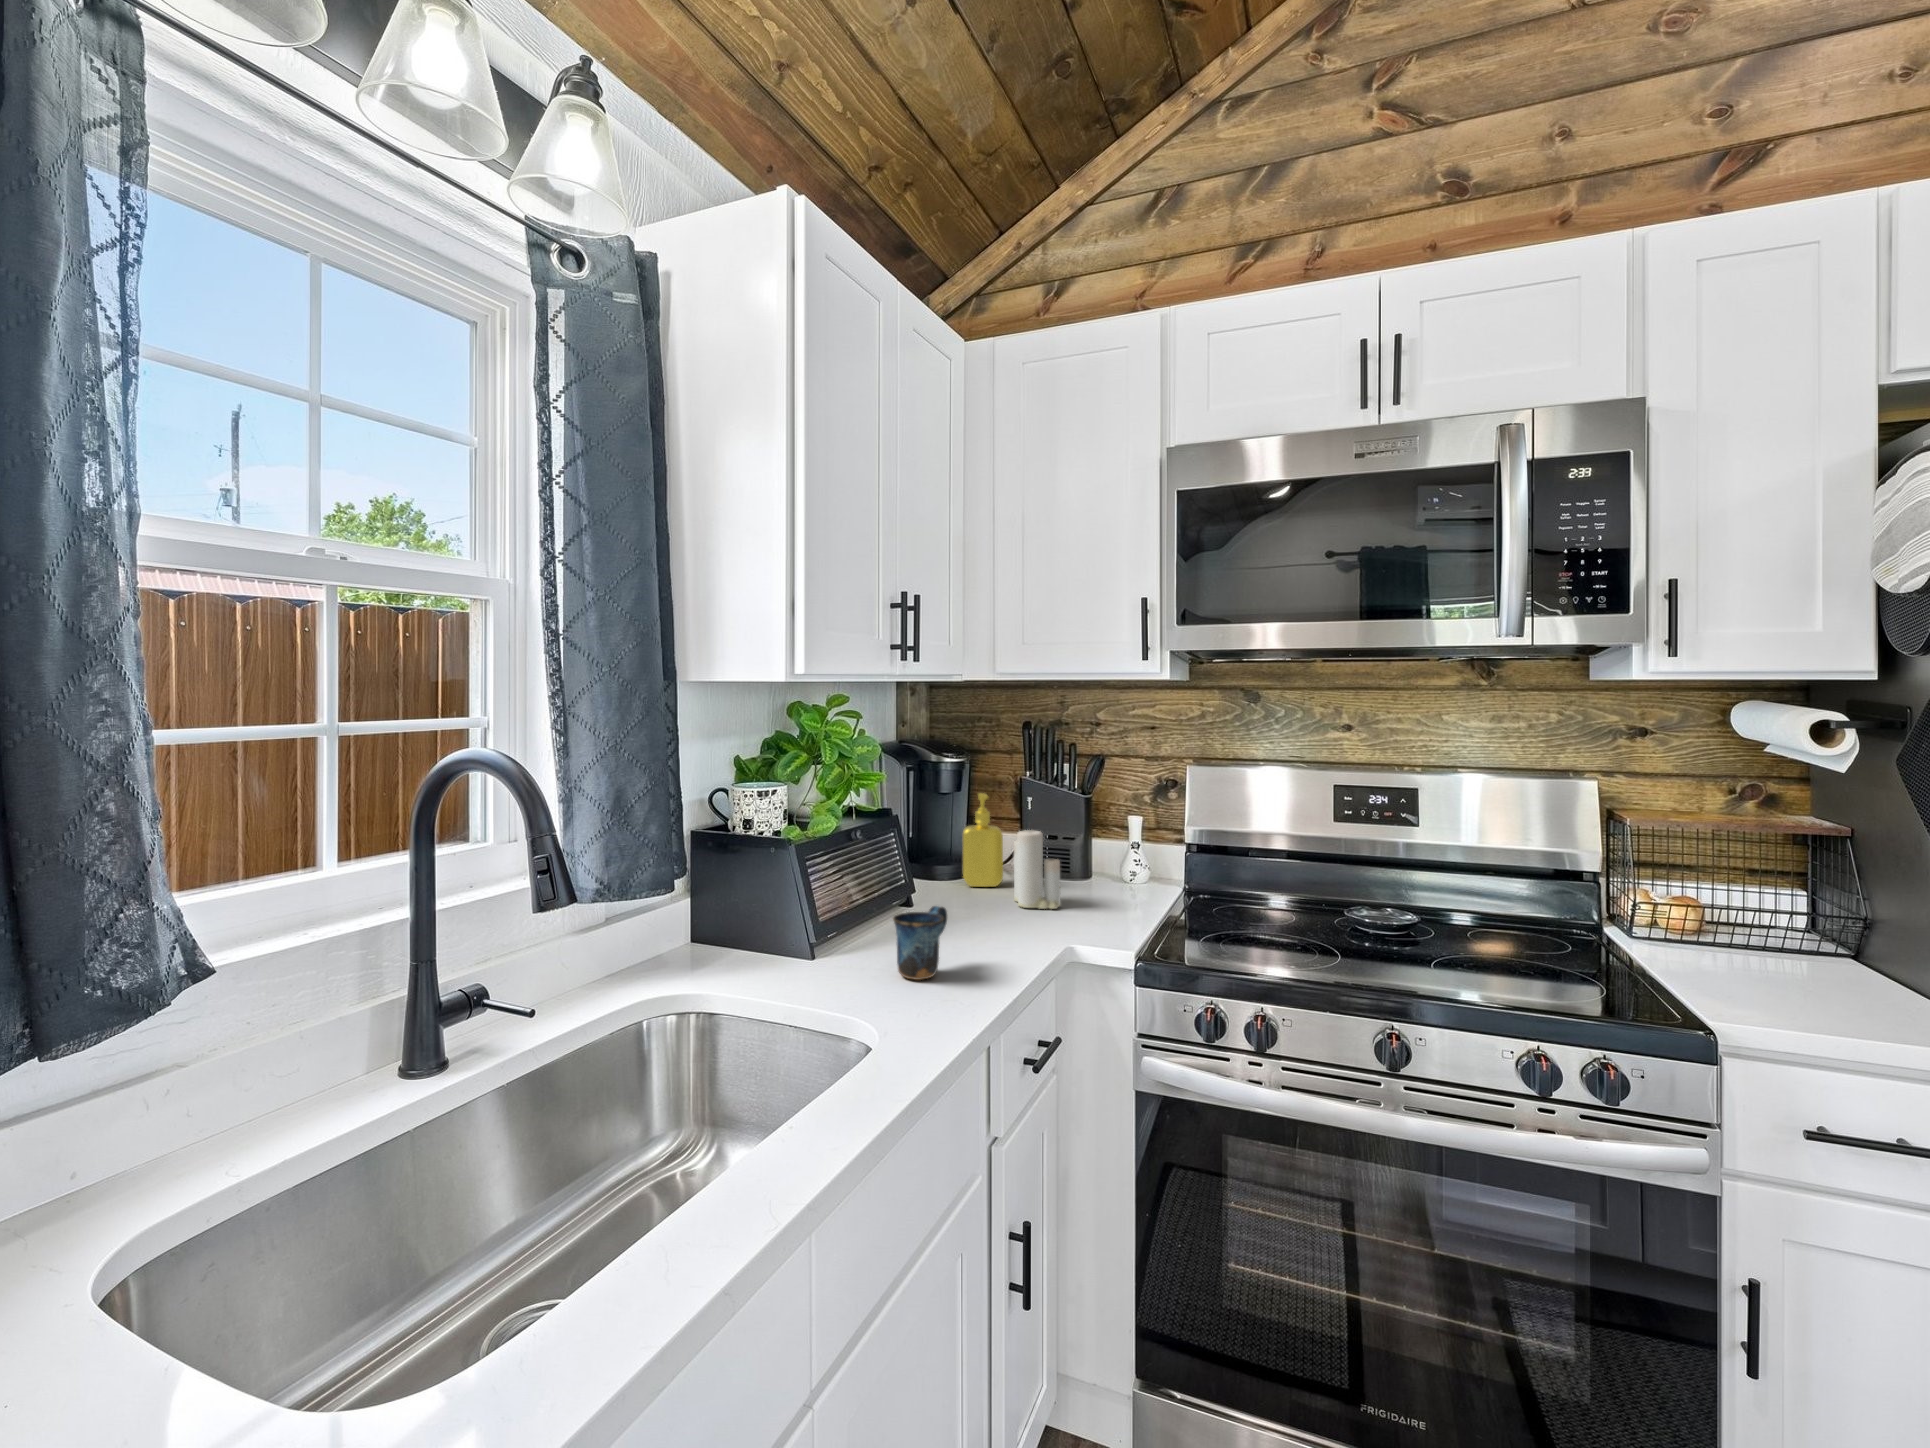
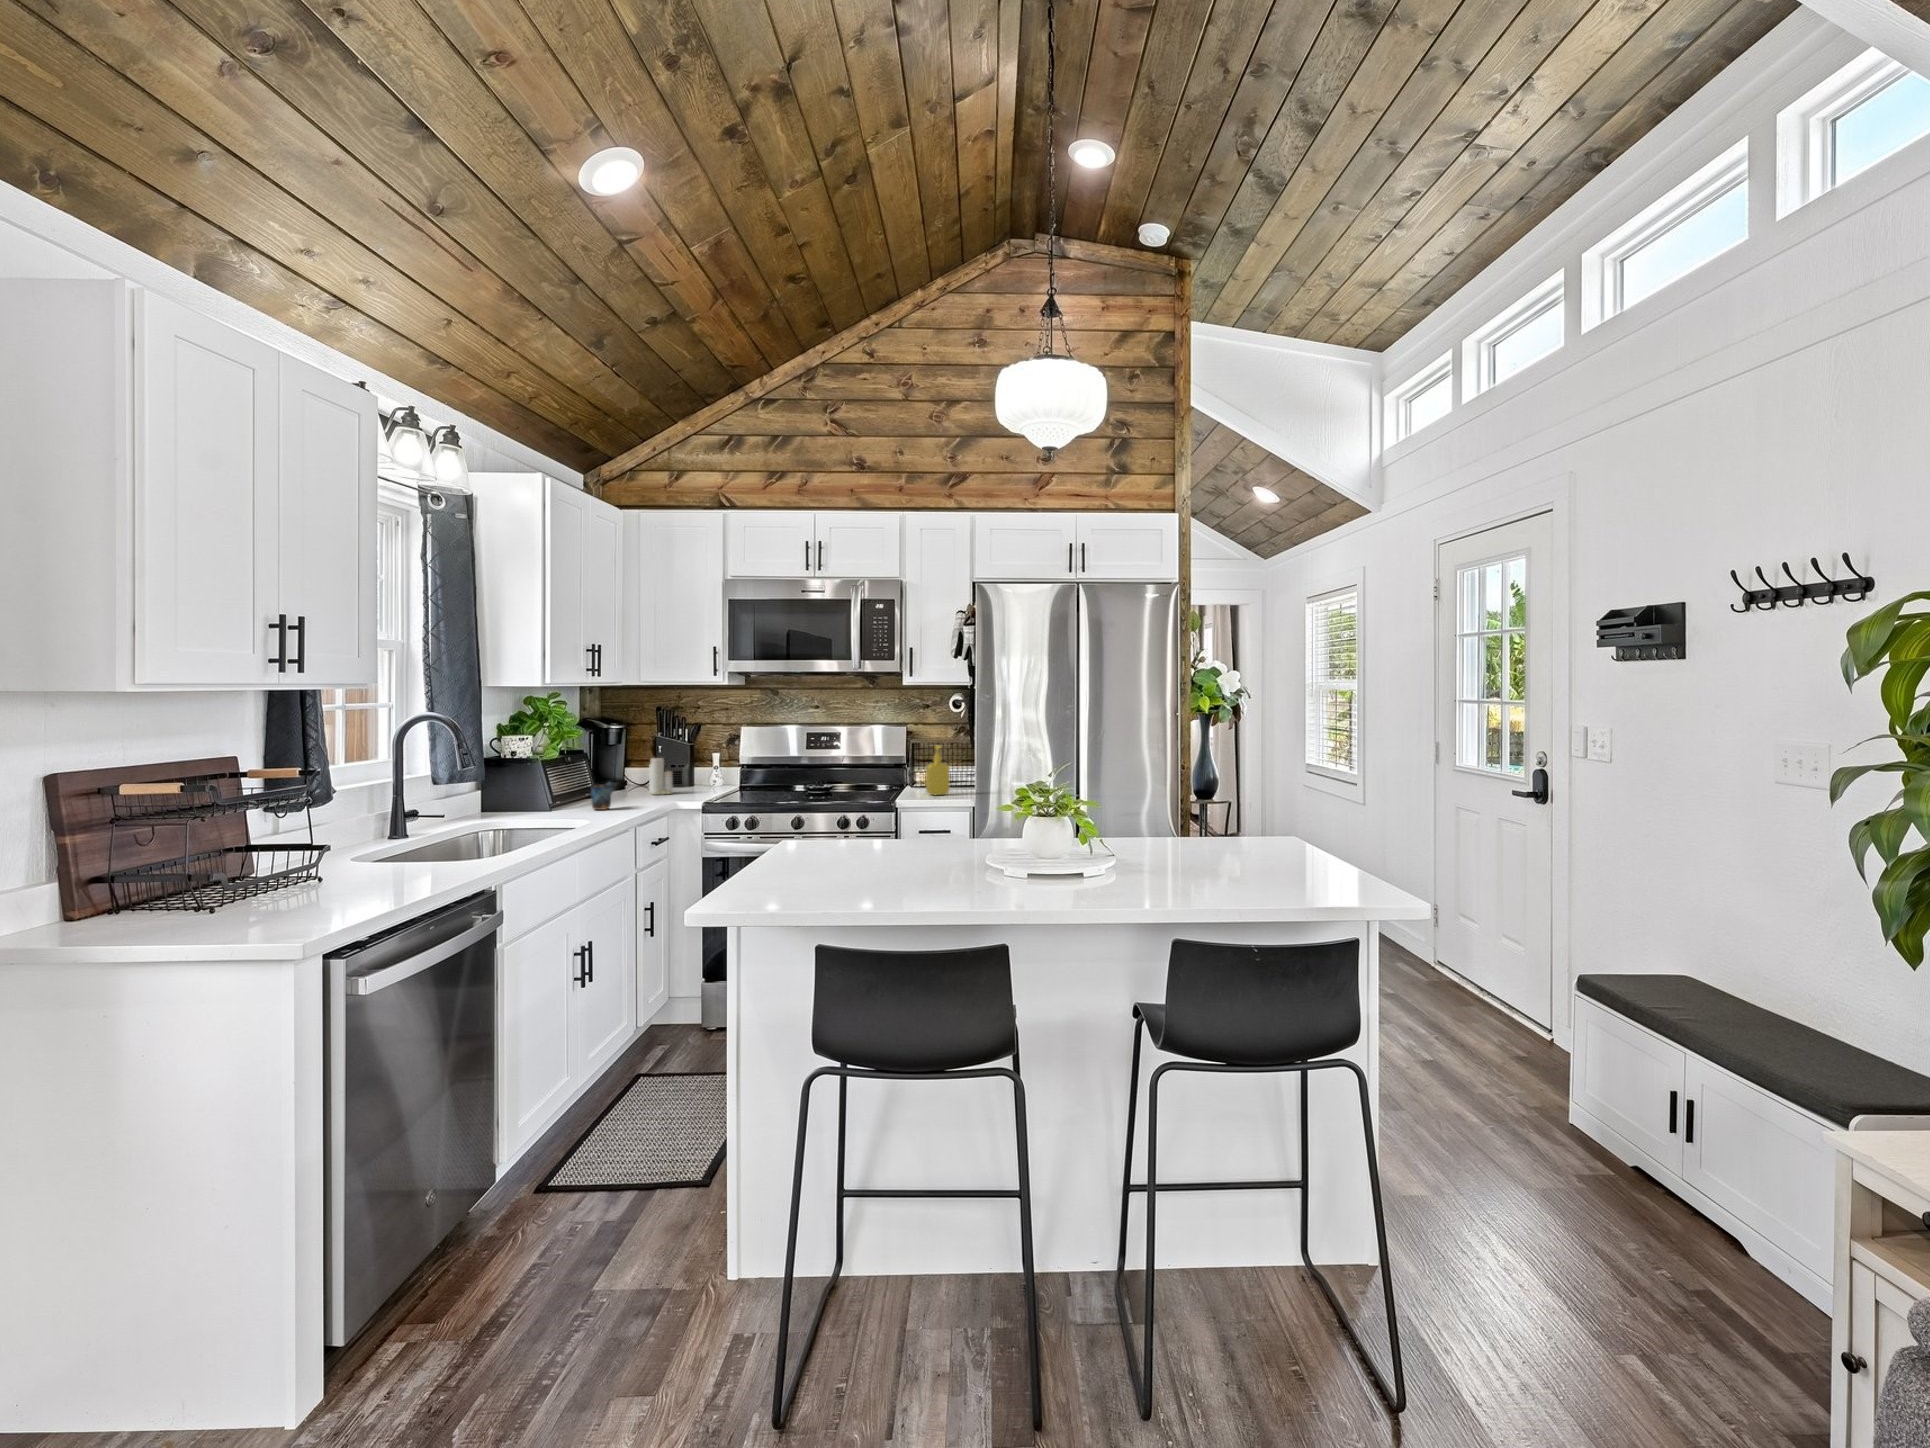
soap dispenser: present [963,793,1003,887] -> present [926,746,950,795]

